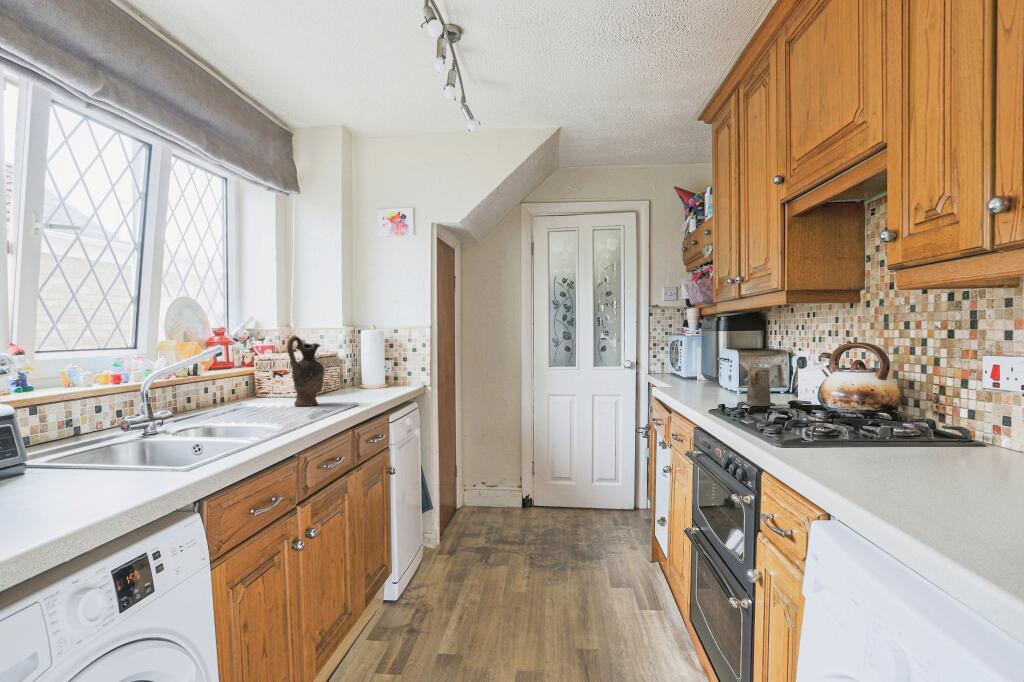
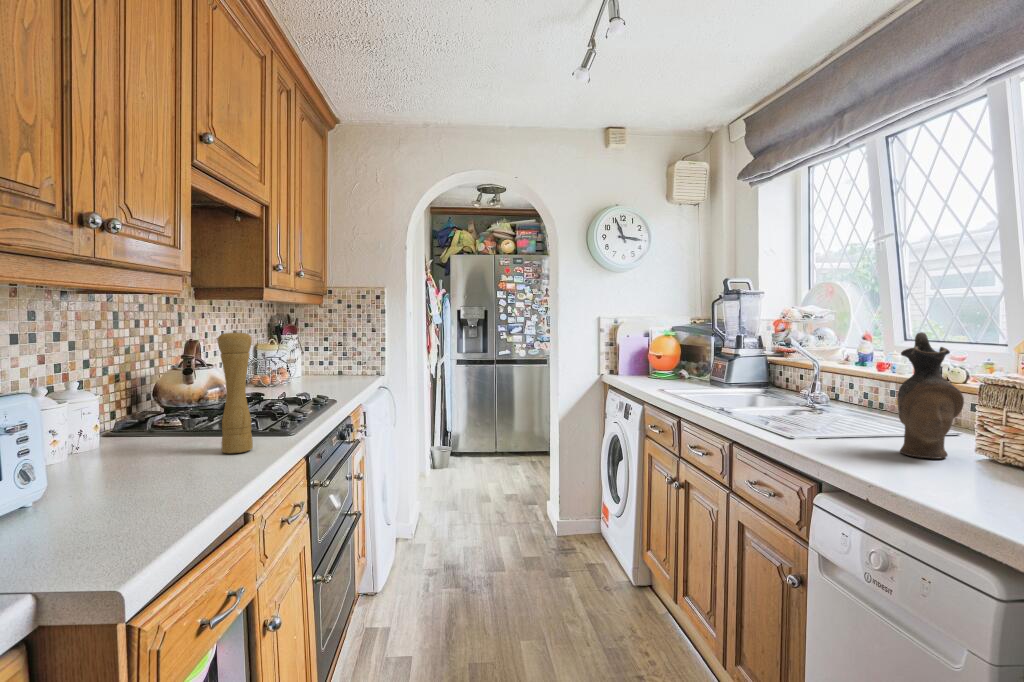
pepper mill: none [698,331,718,406] -> present [218,331,253,453]
mug: present [746,367,772,406] -> none [135,389,189,455]

